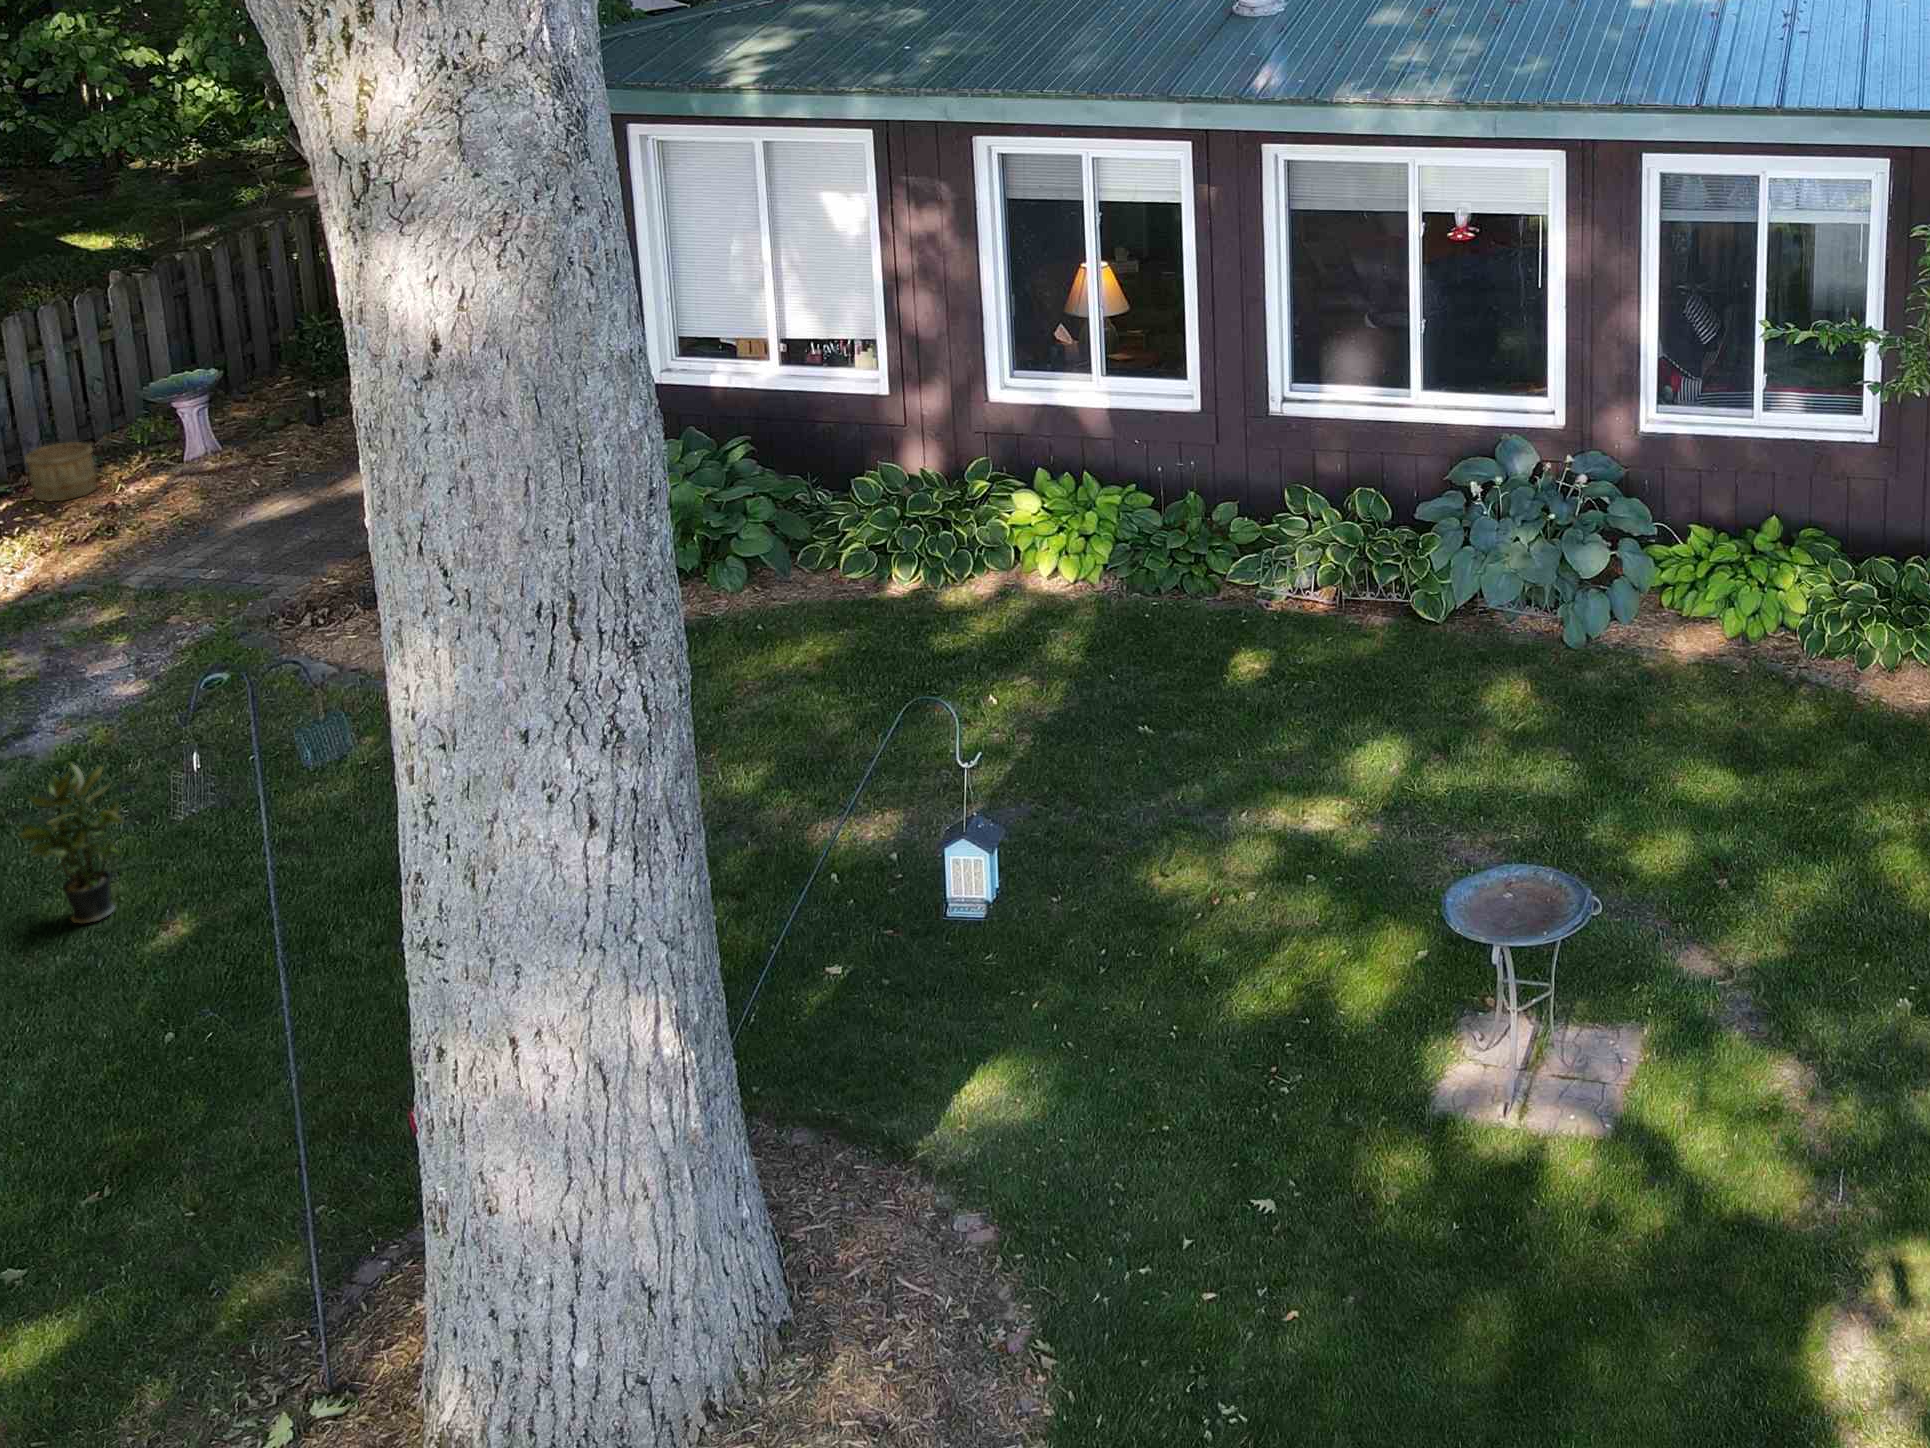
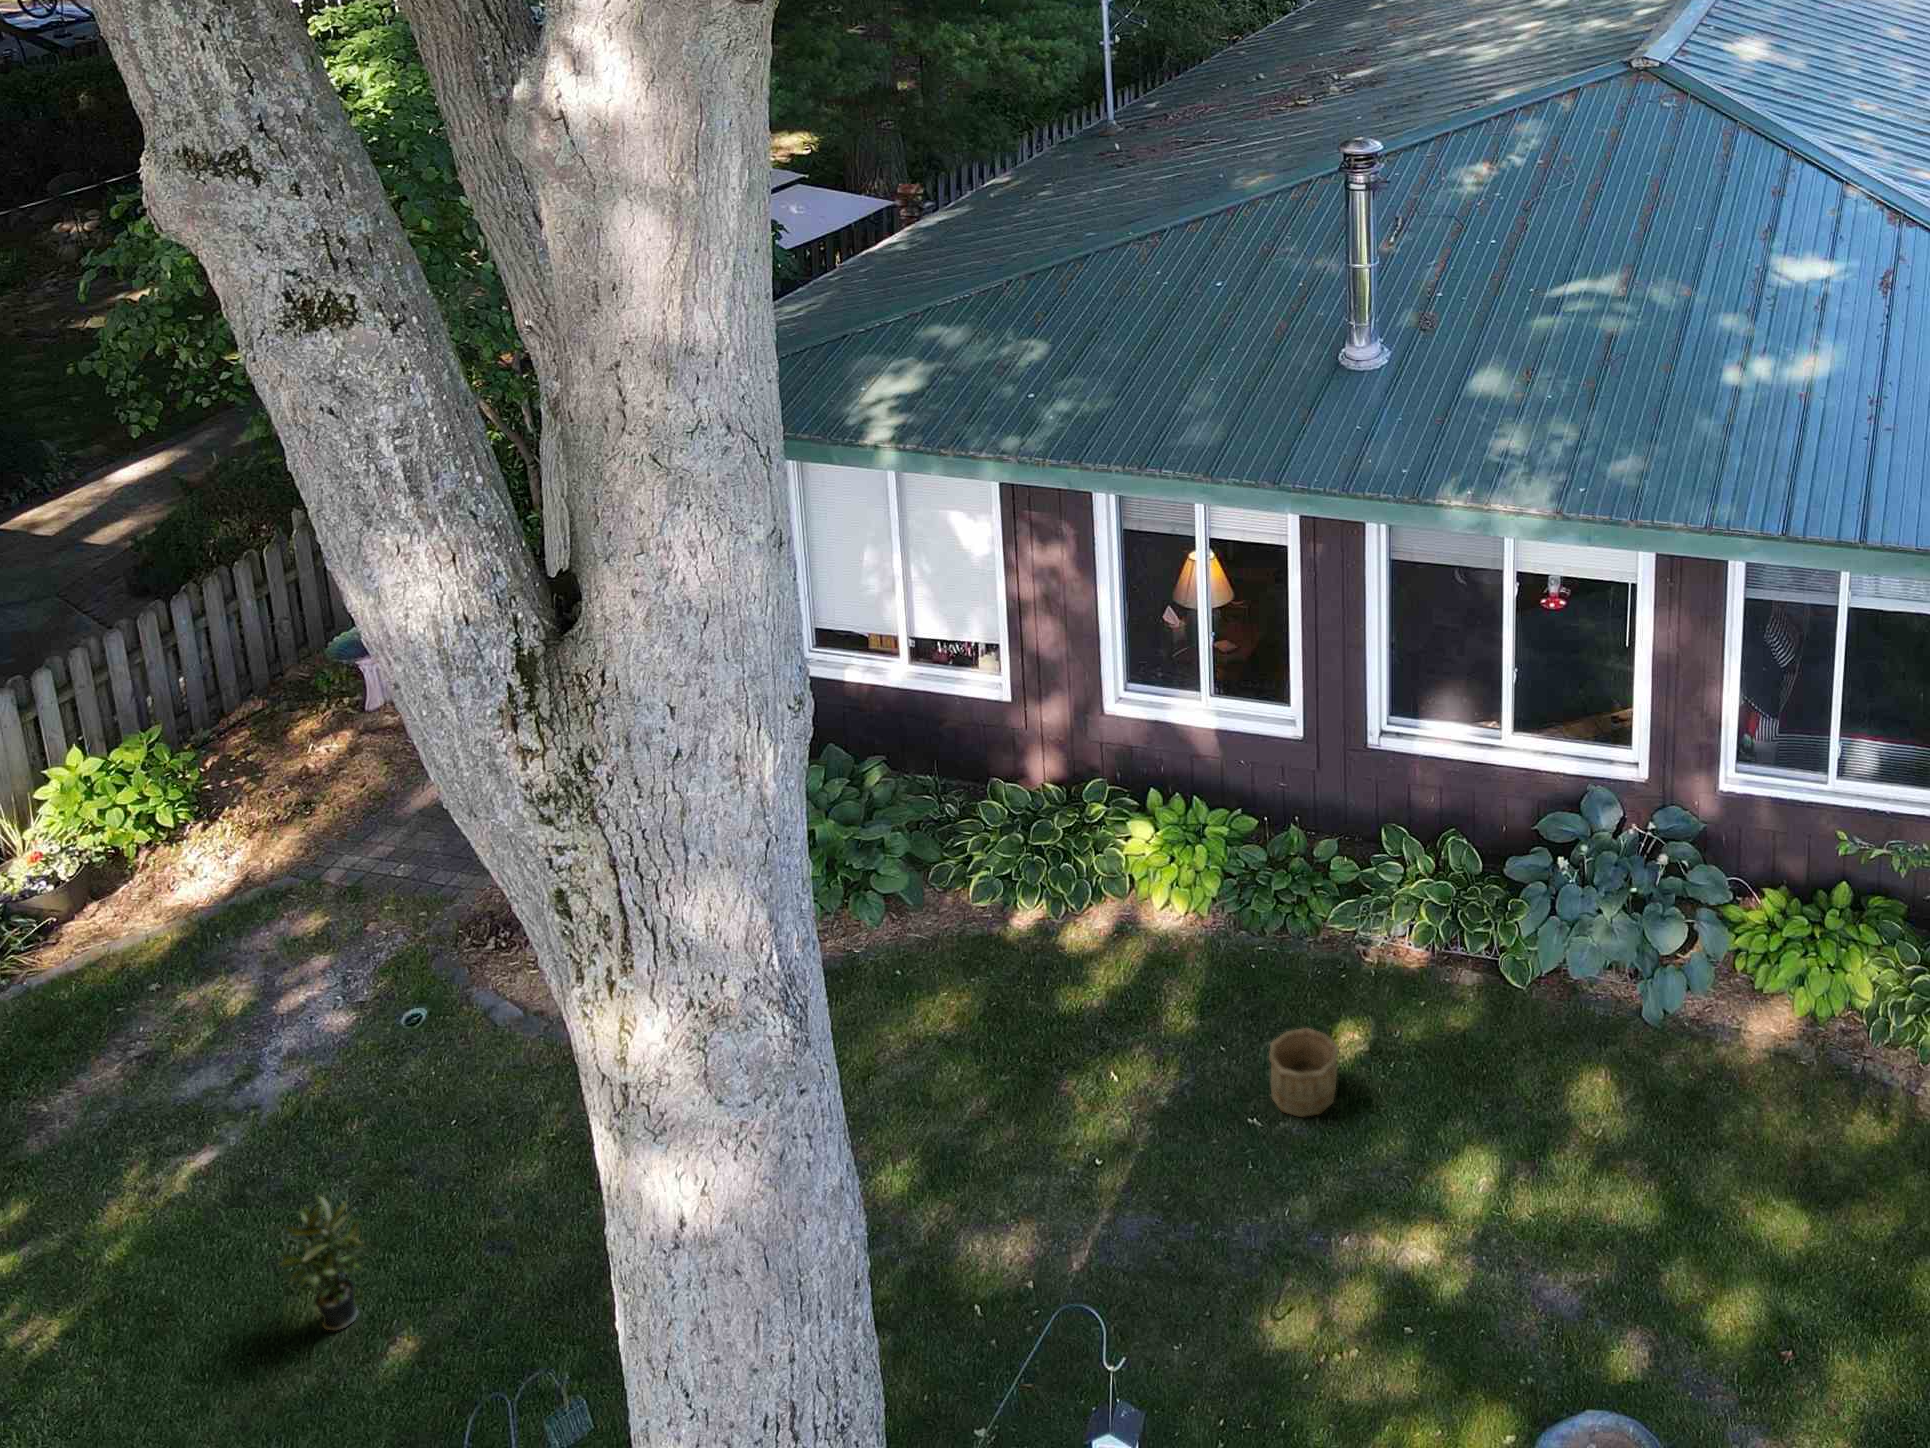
wooden bucket: present [25,442,97,502] -> present [1269,1028,1339,1117]

